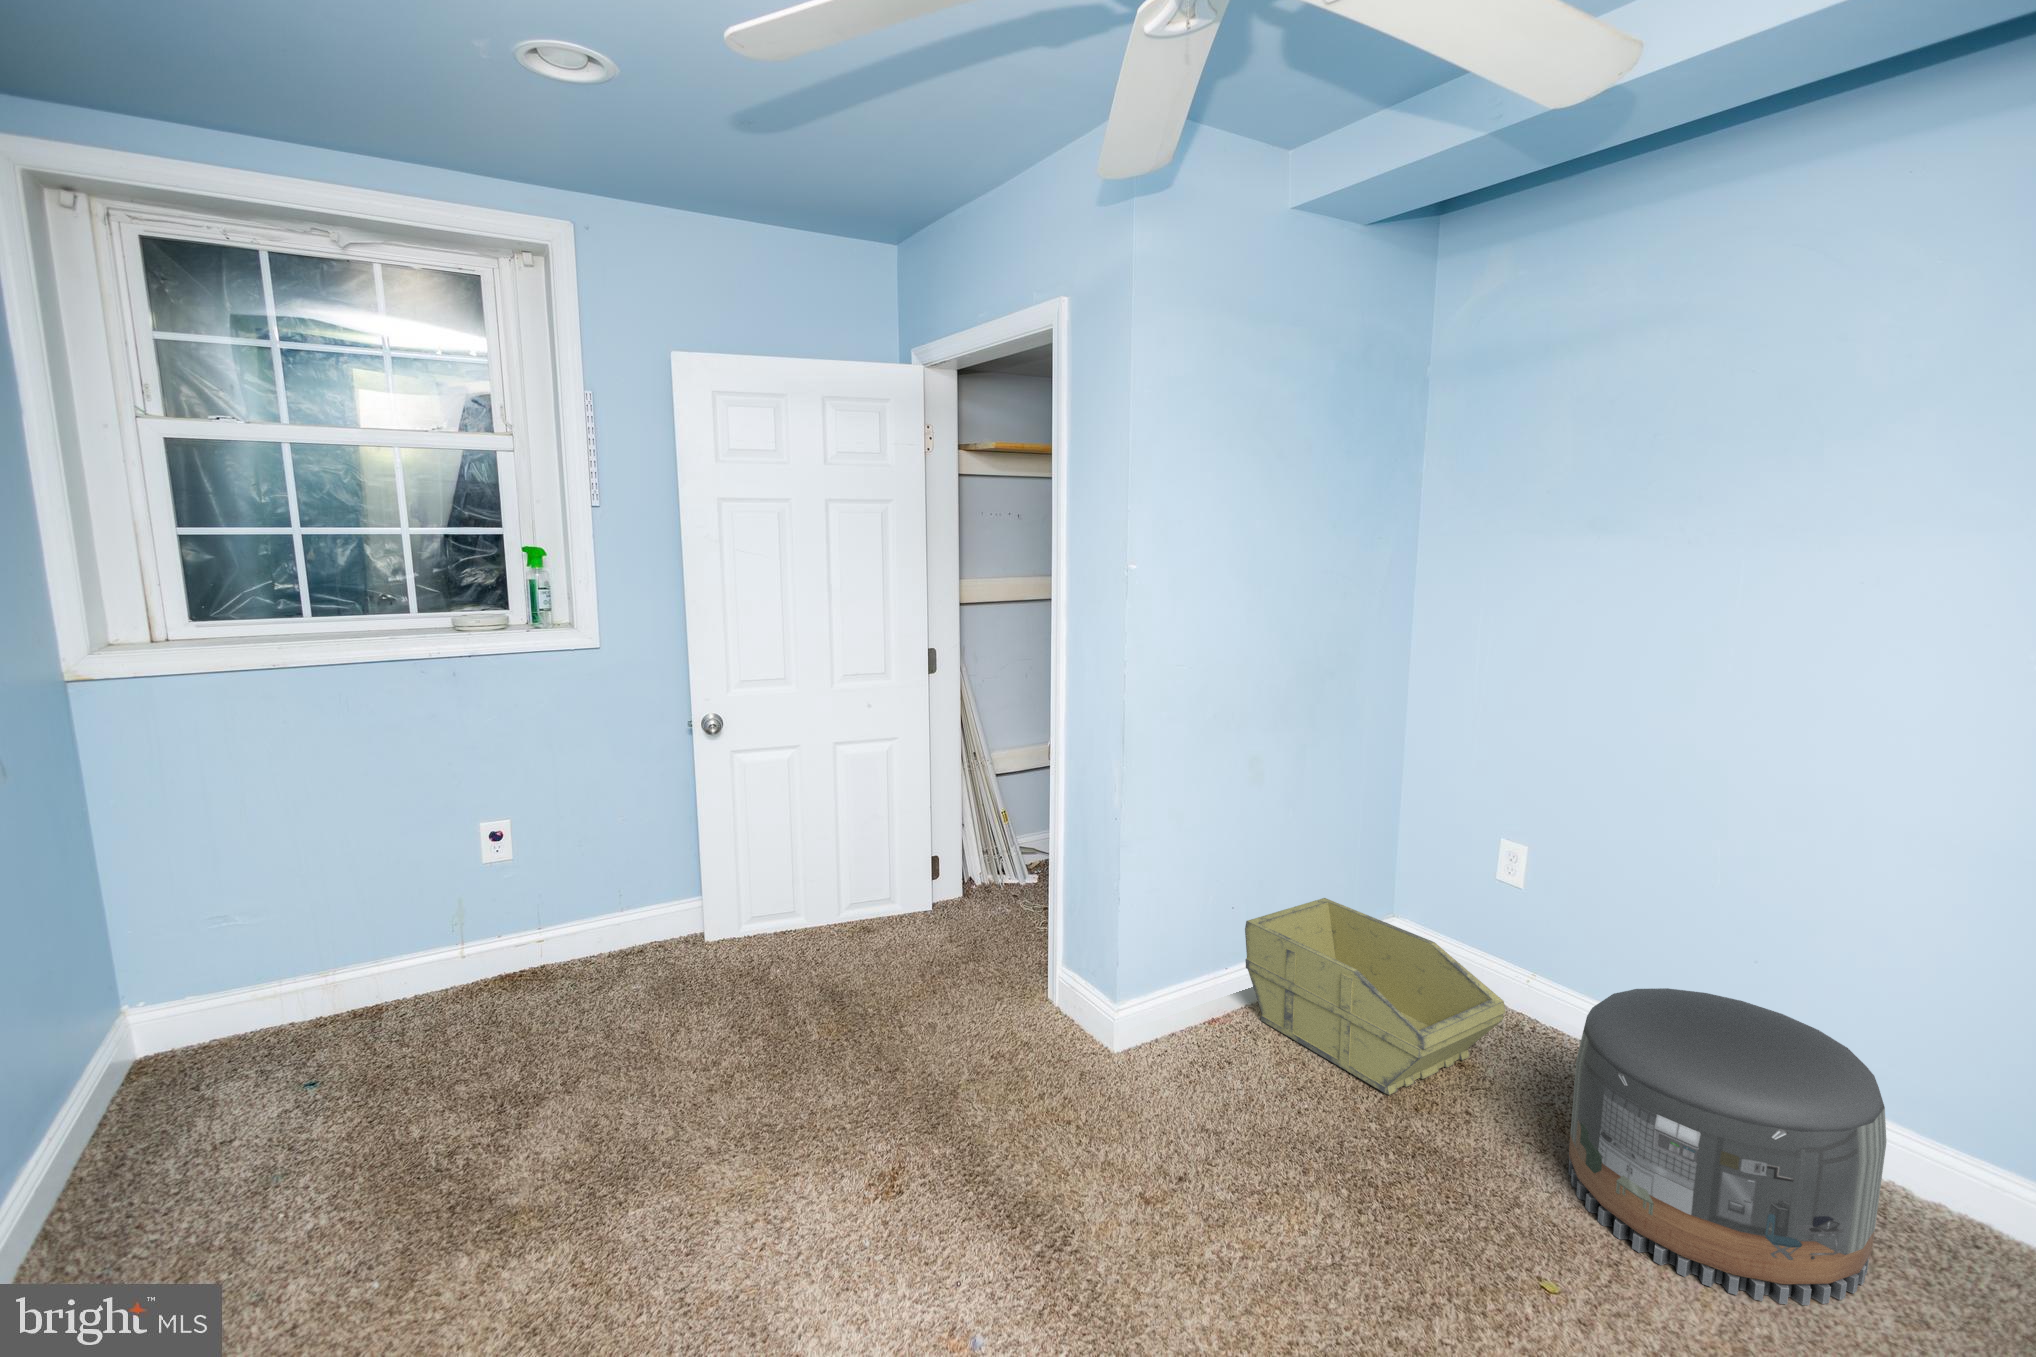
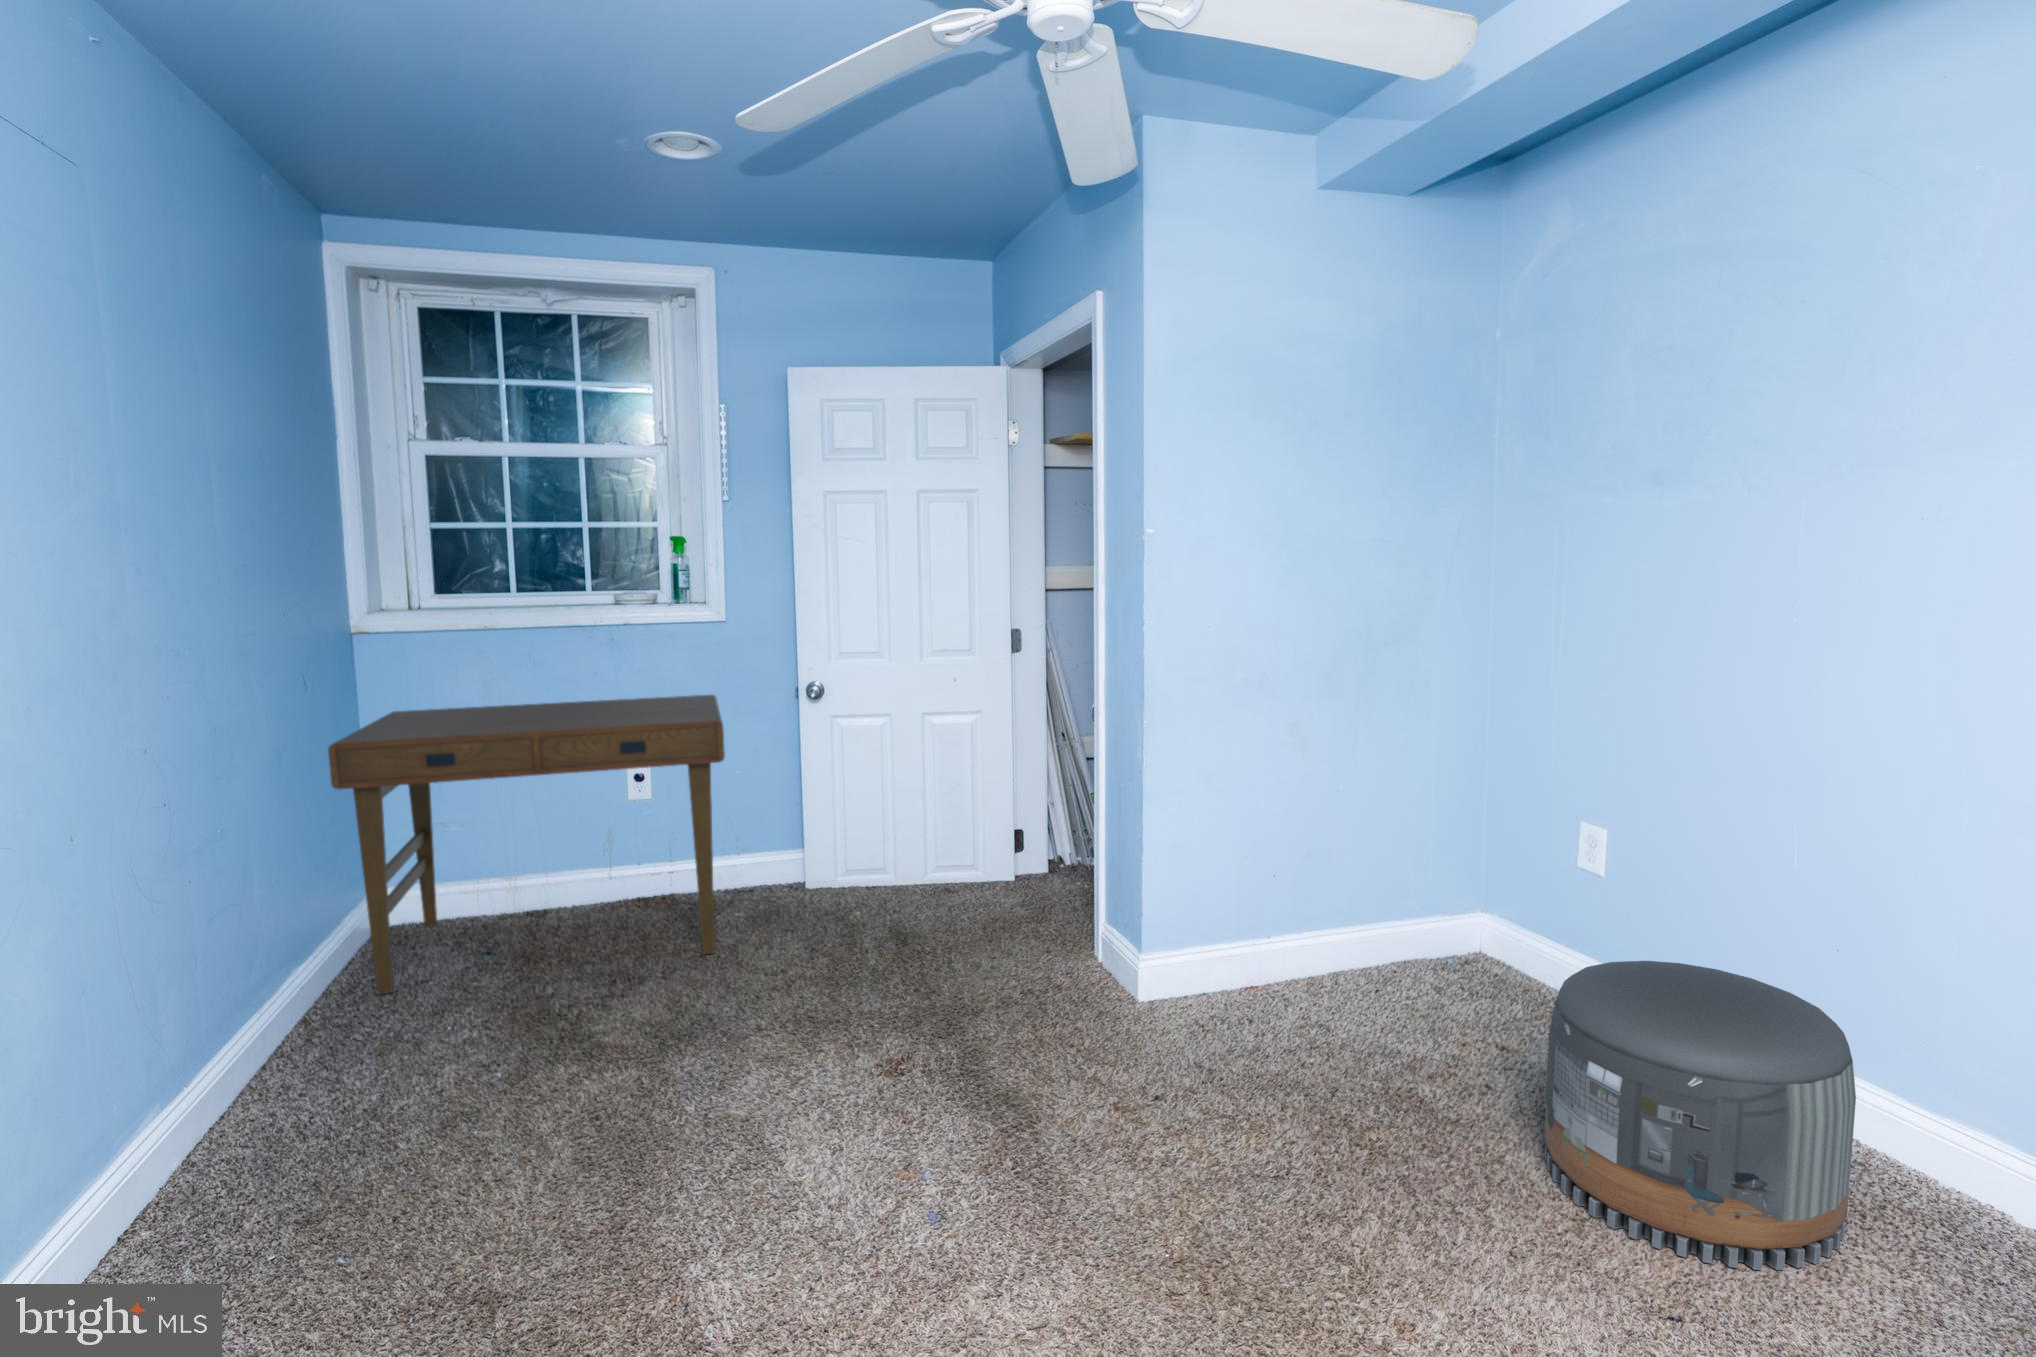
desk: none [65,739,623,1173] -> present [328,695,725,994]
storage bin: present [1245,898,1505,1095] -> none [1293,880,1539,1061]

